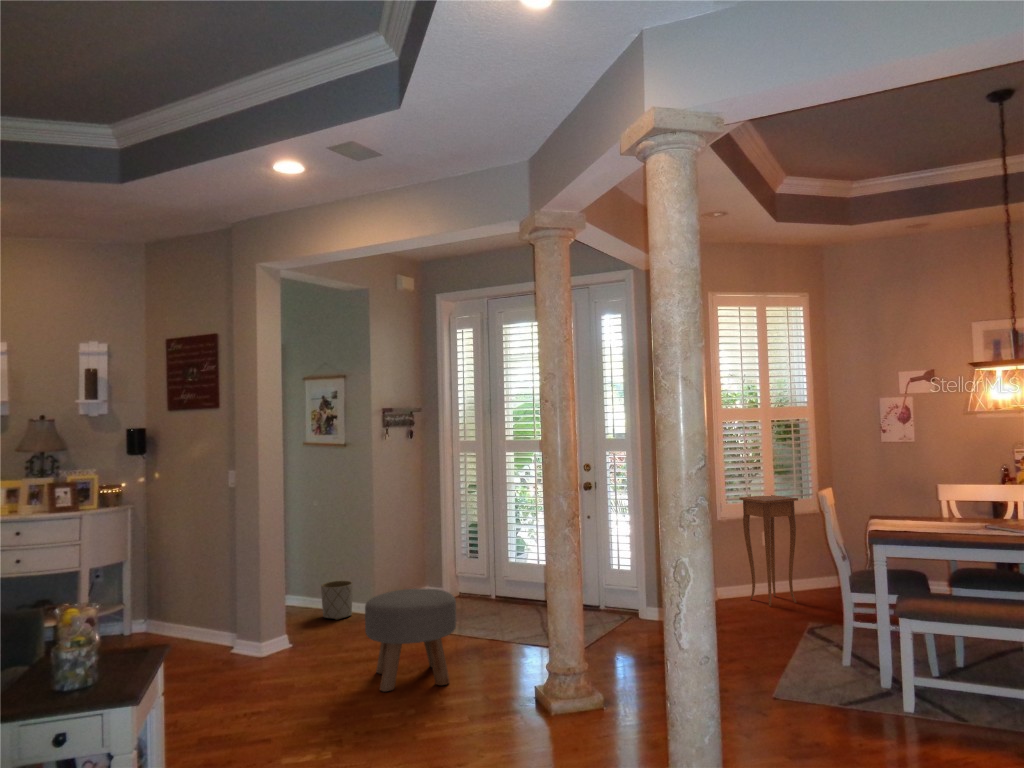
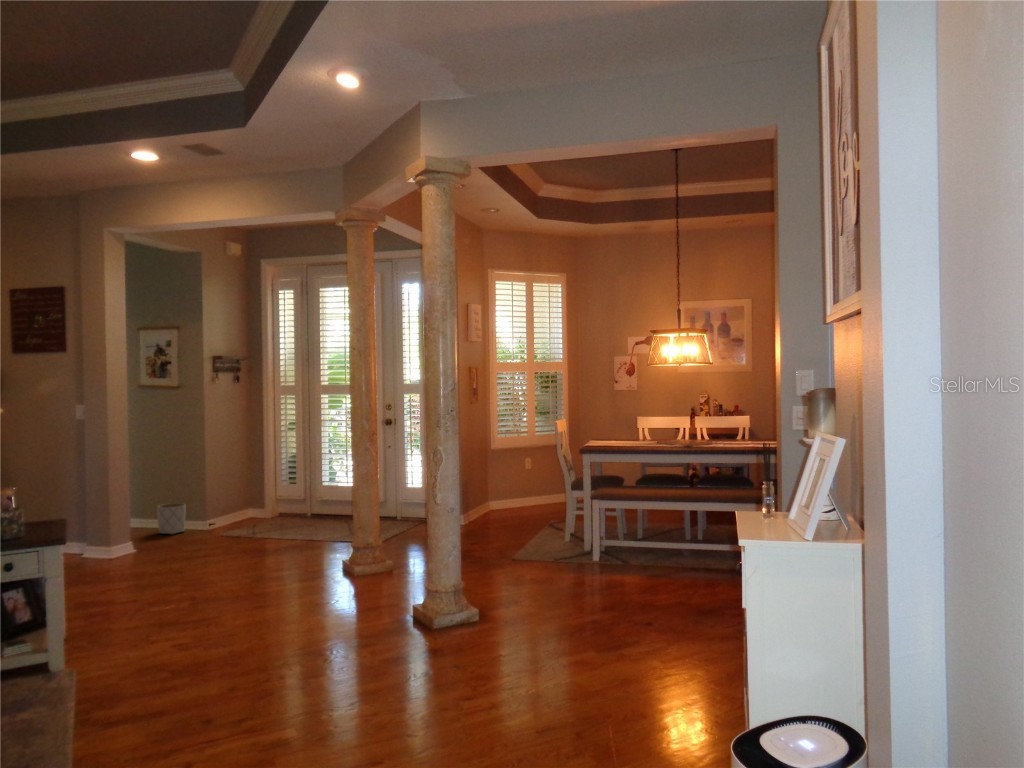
side table: present [739,495,798,606] -> none [508,430,551,513]
ottoman: present [365,588,456,692] -> none [207,497,281,571]

